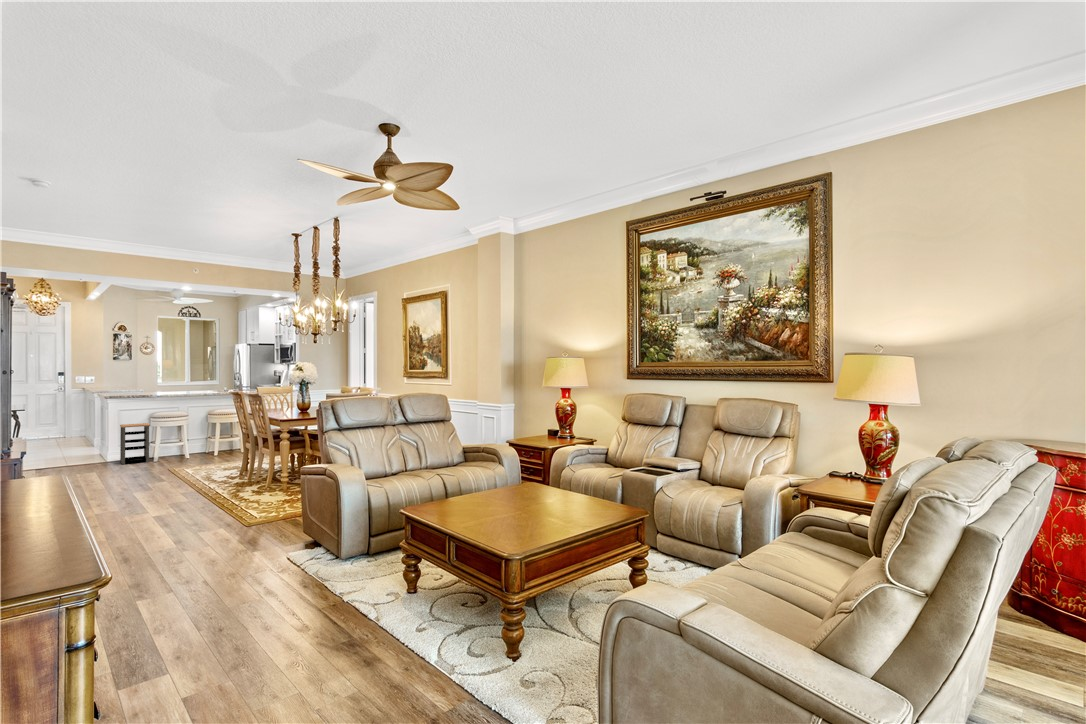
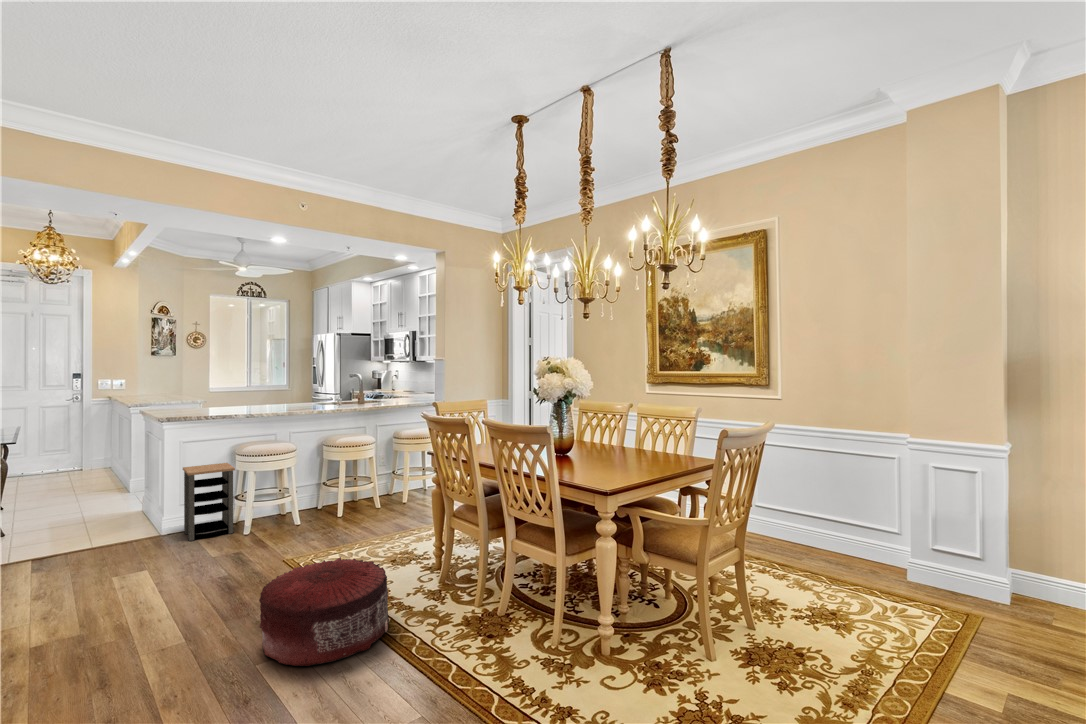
pouf: none [137,457,206,494] -> present [259,557,389,666]

